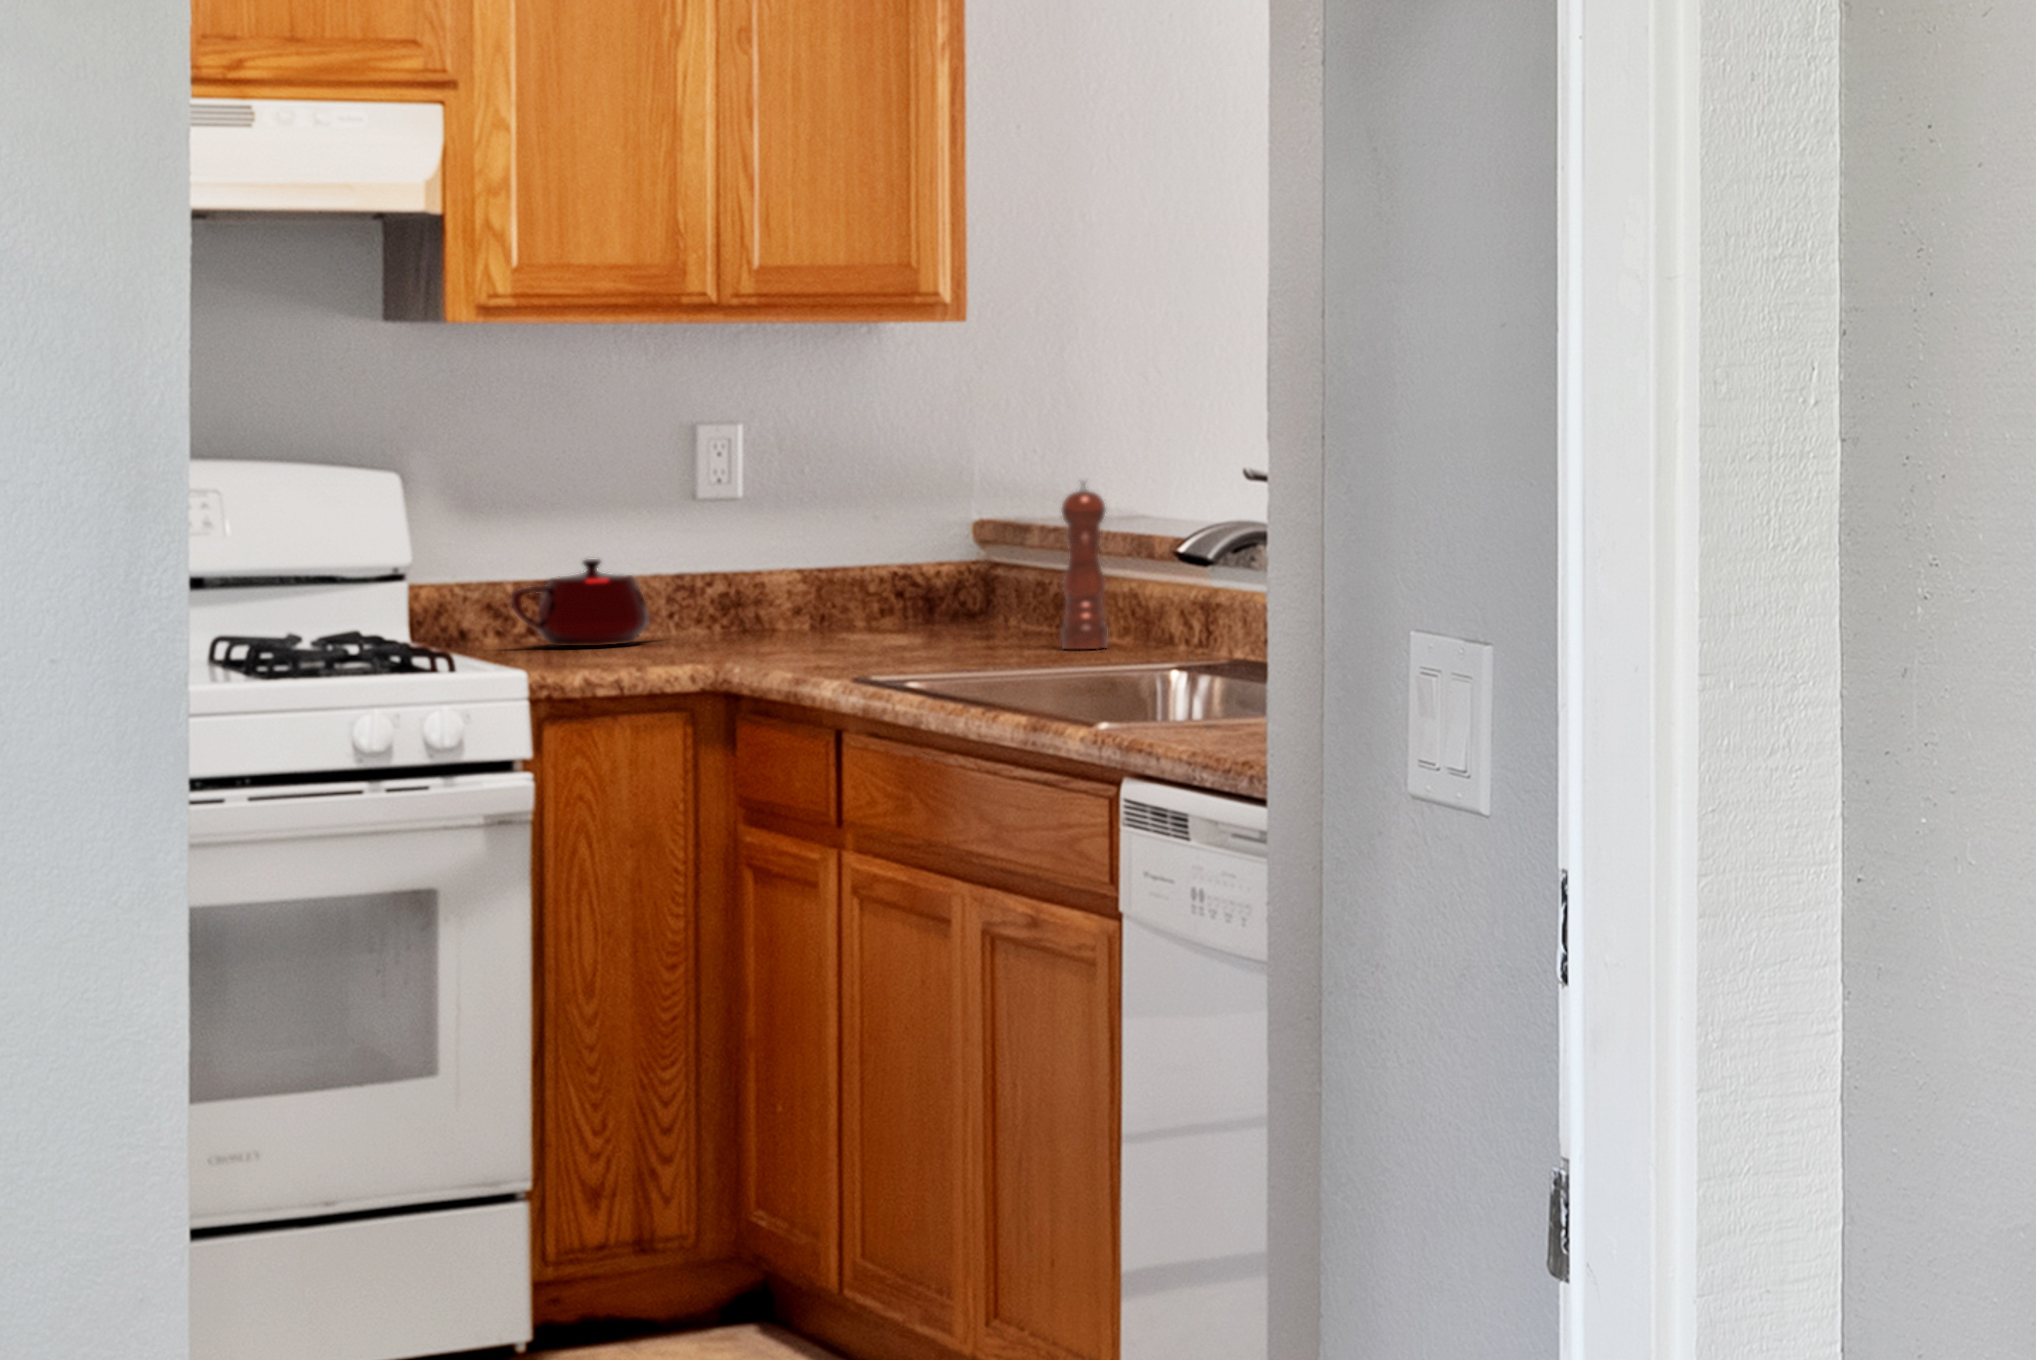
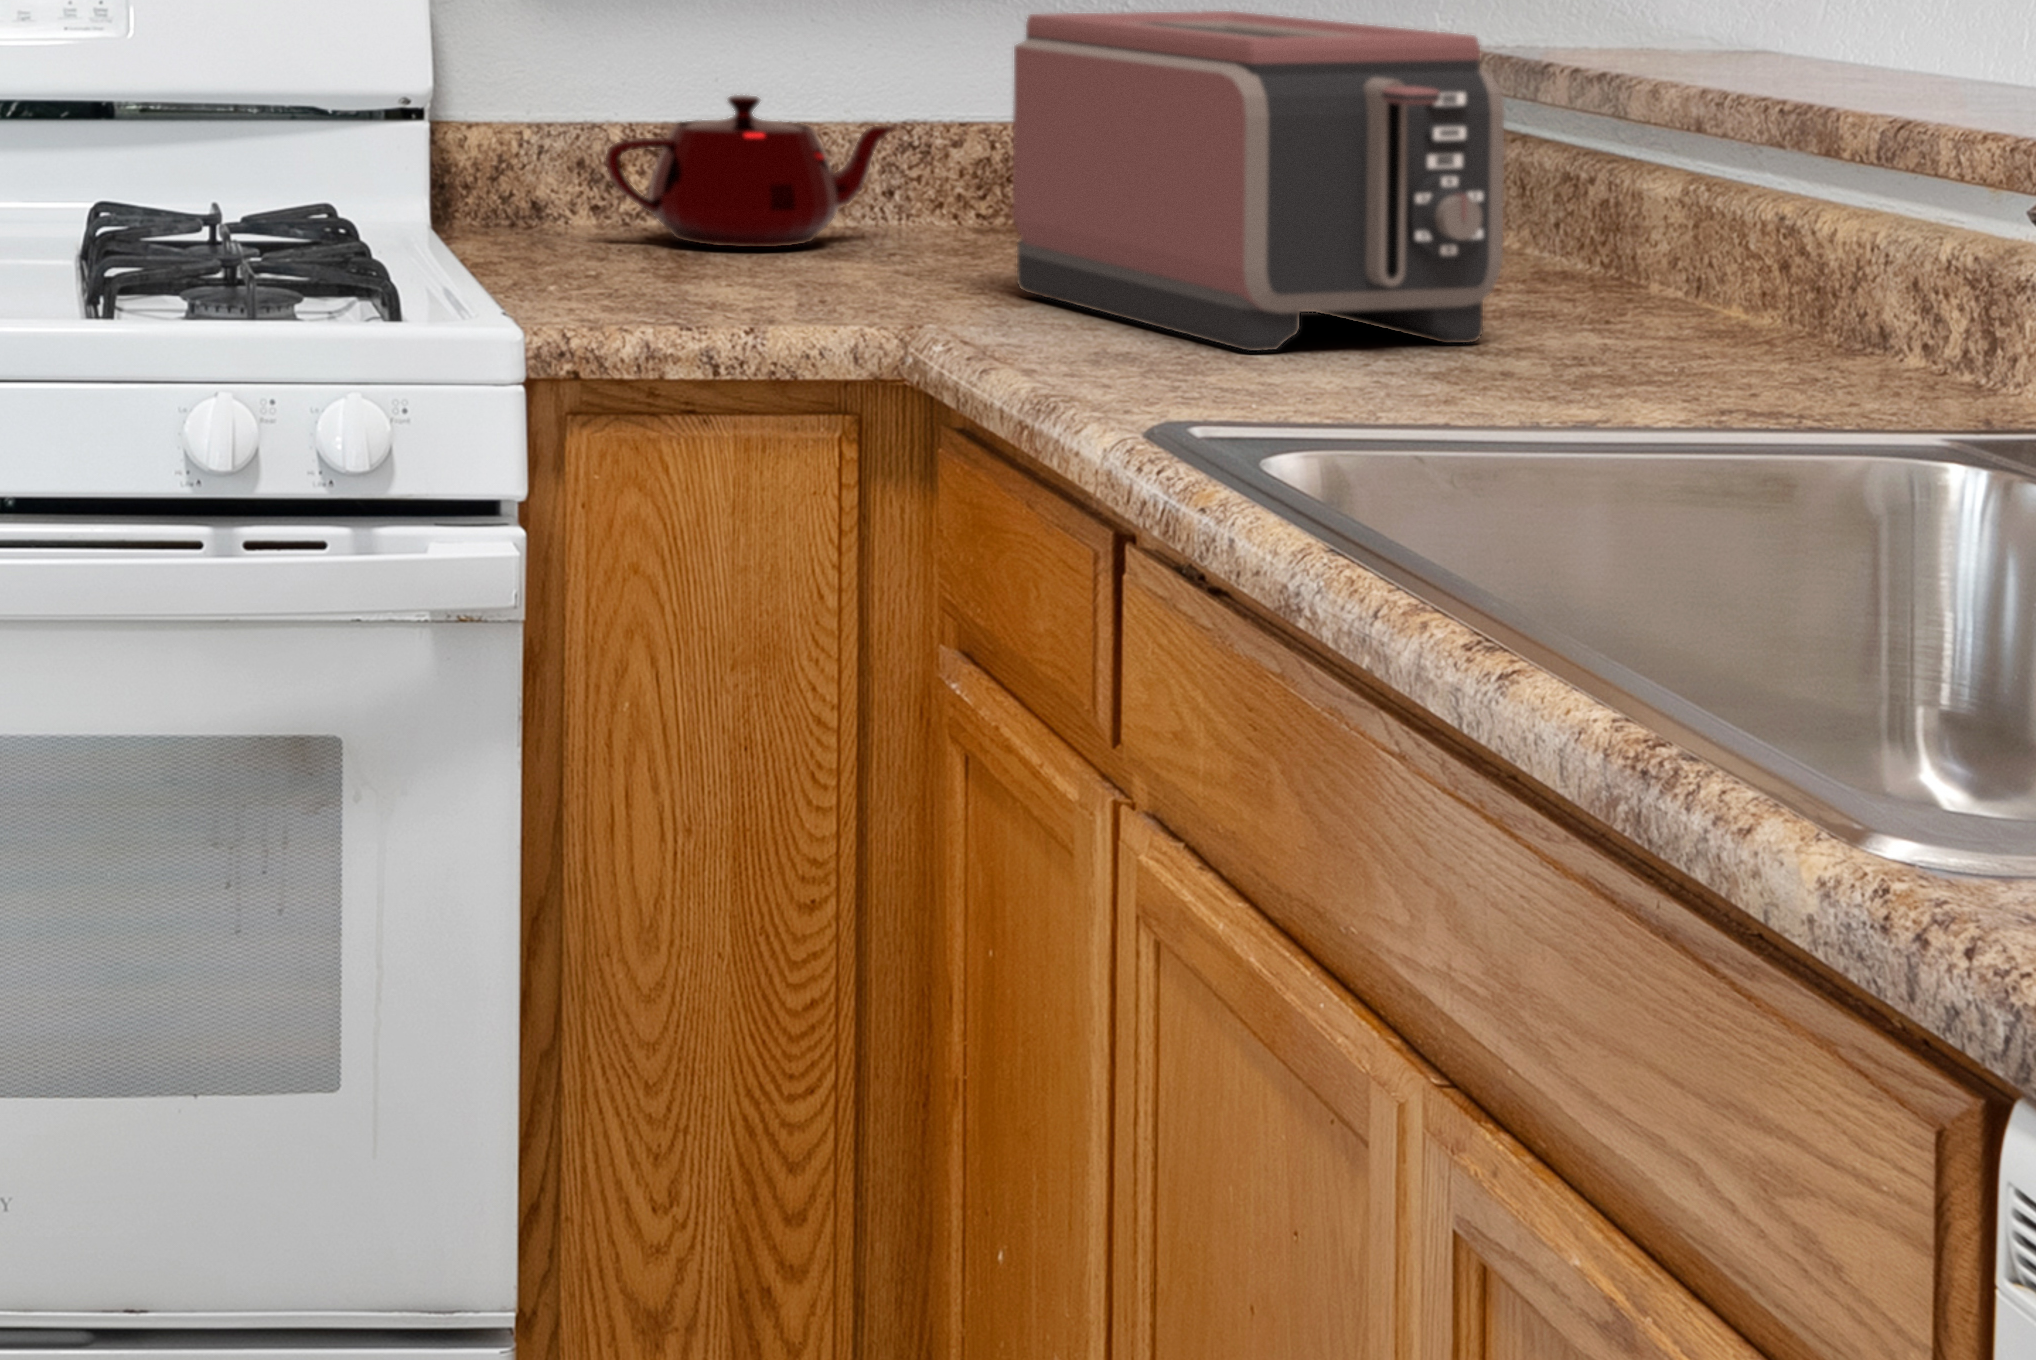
pepper mill: present [1062,479,1108,649] -> none [1625,5,1735,374]
toaster: none [762,496,1007,656] -> present [1013,11,1504,351]

